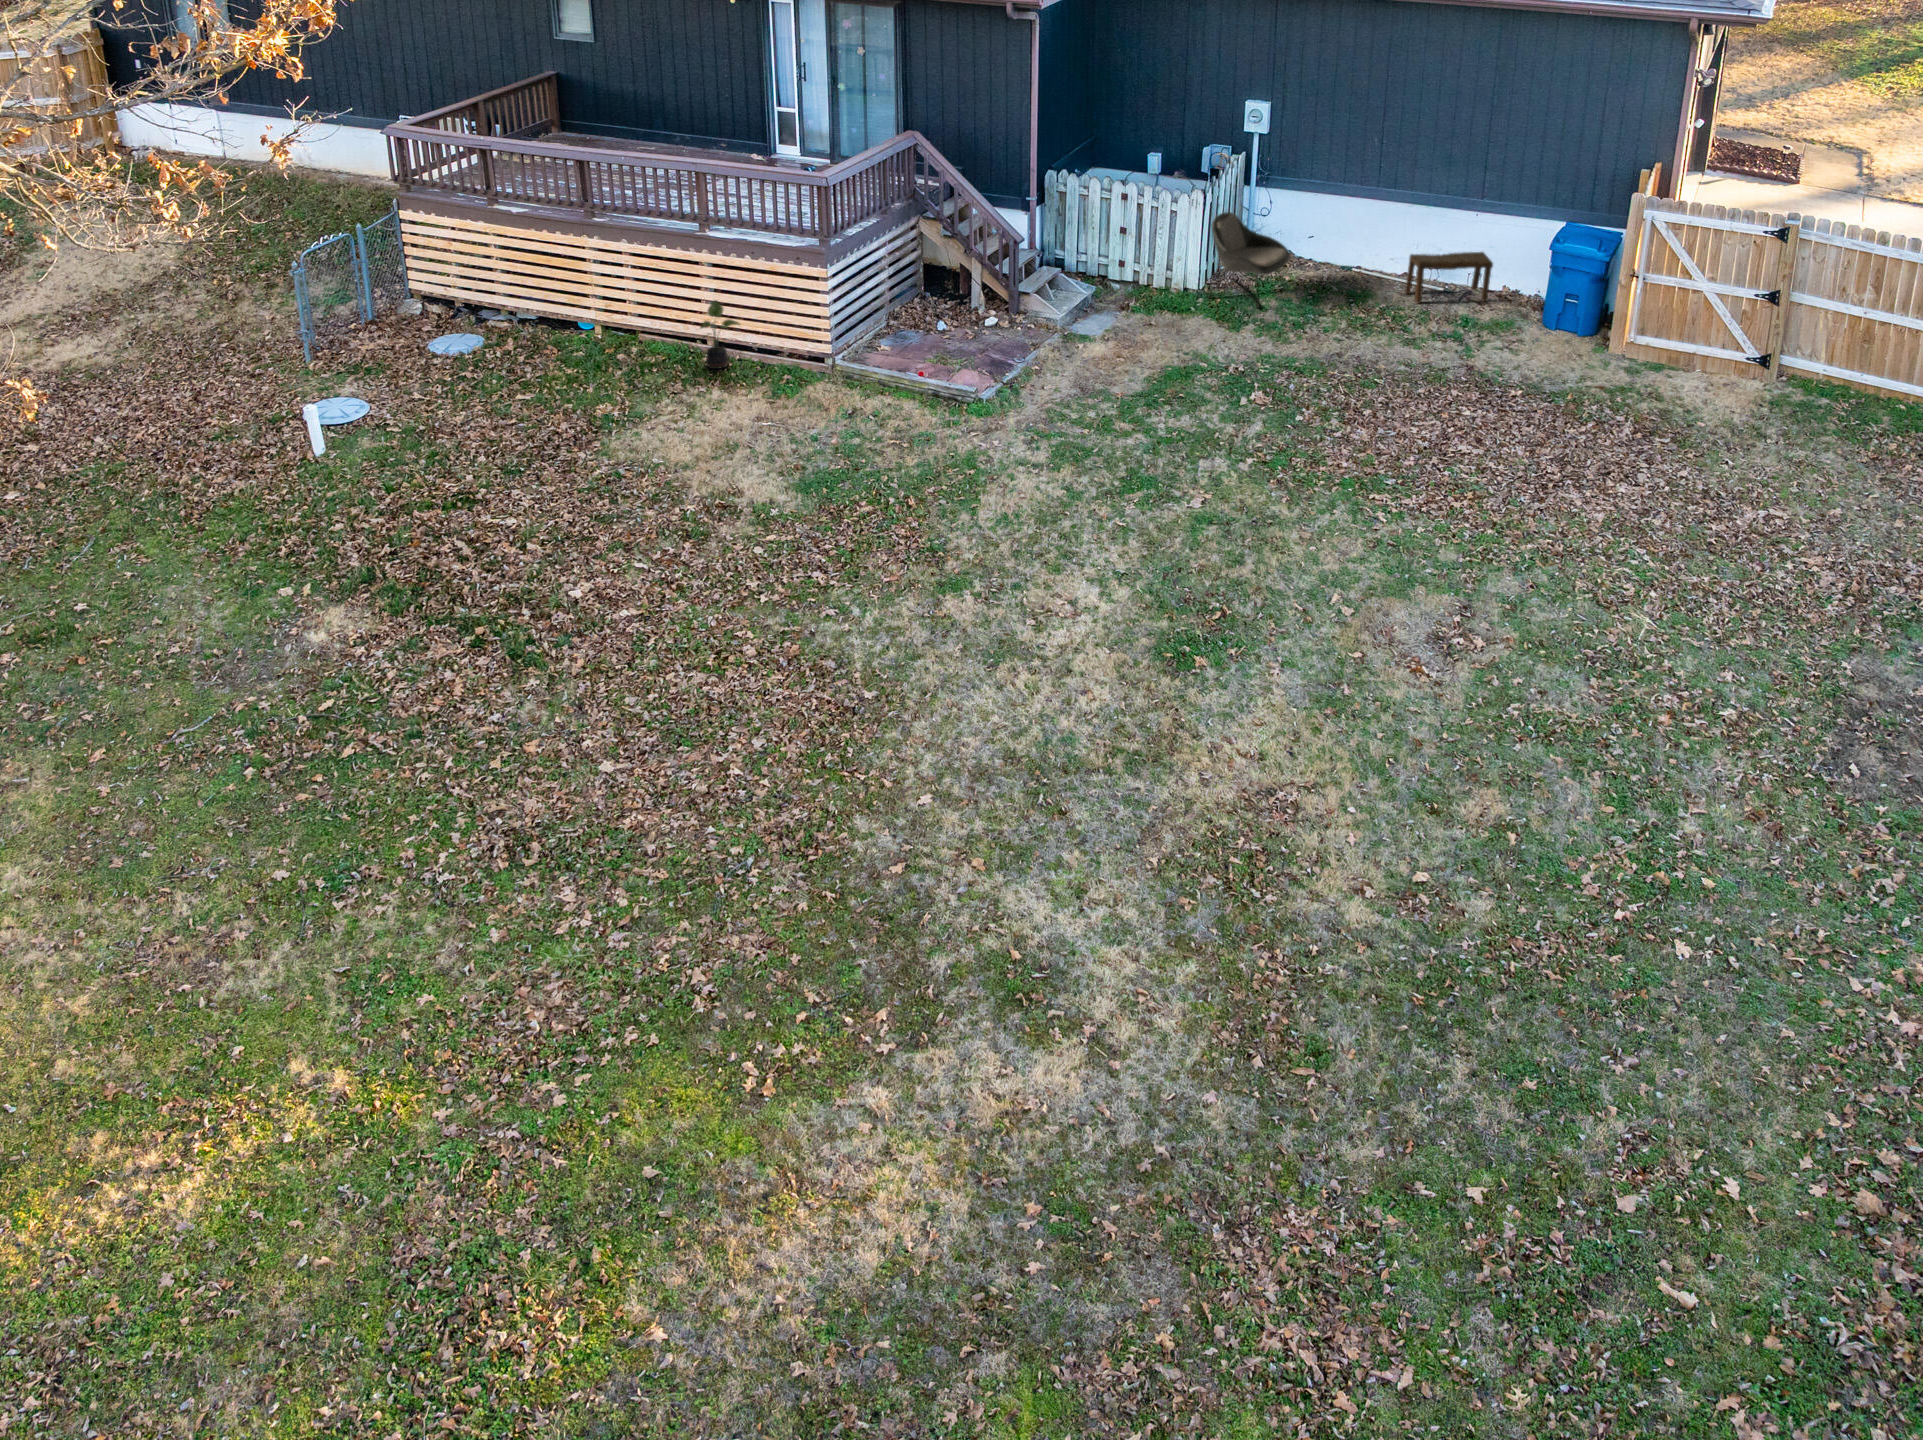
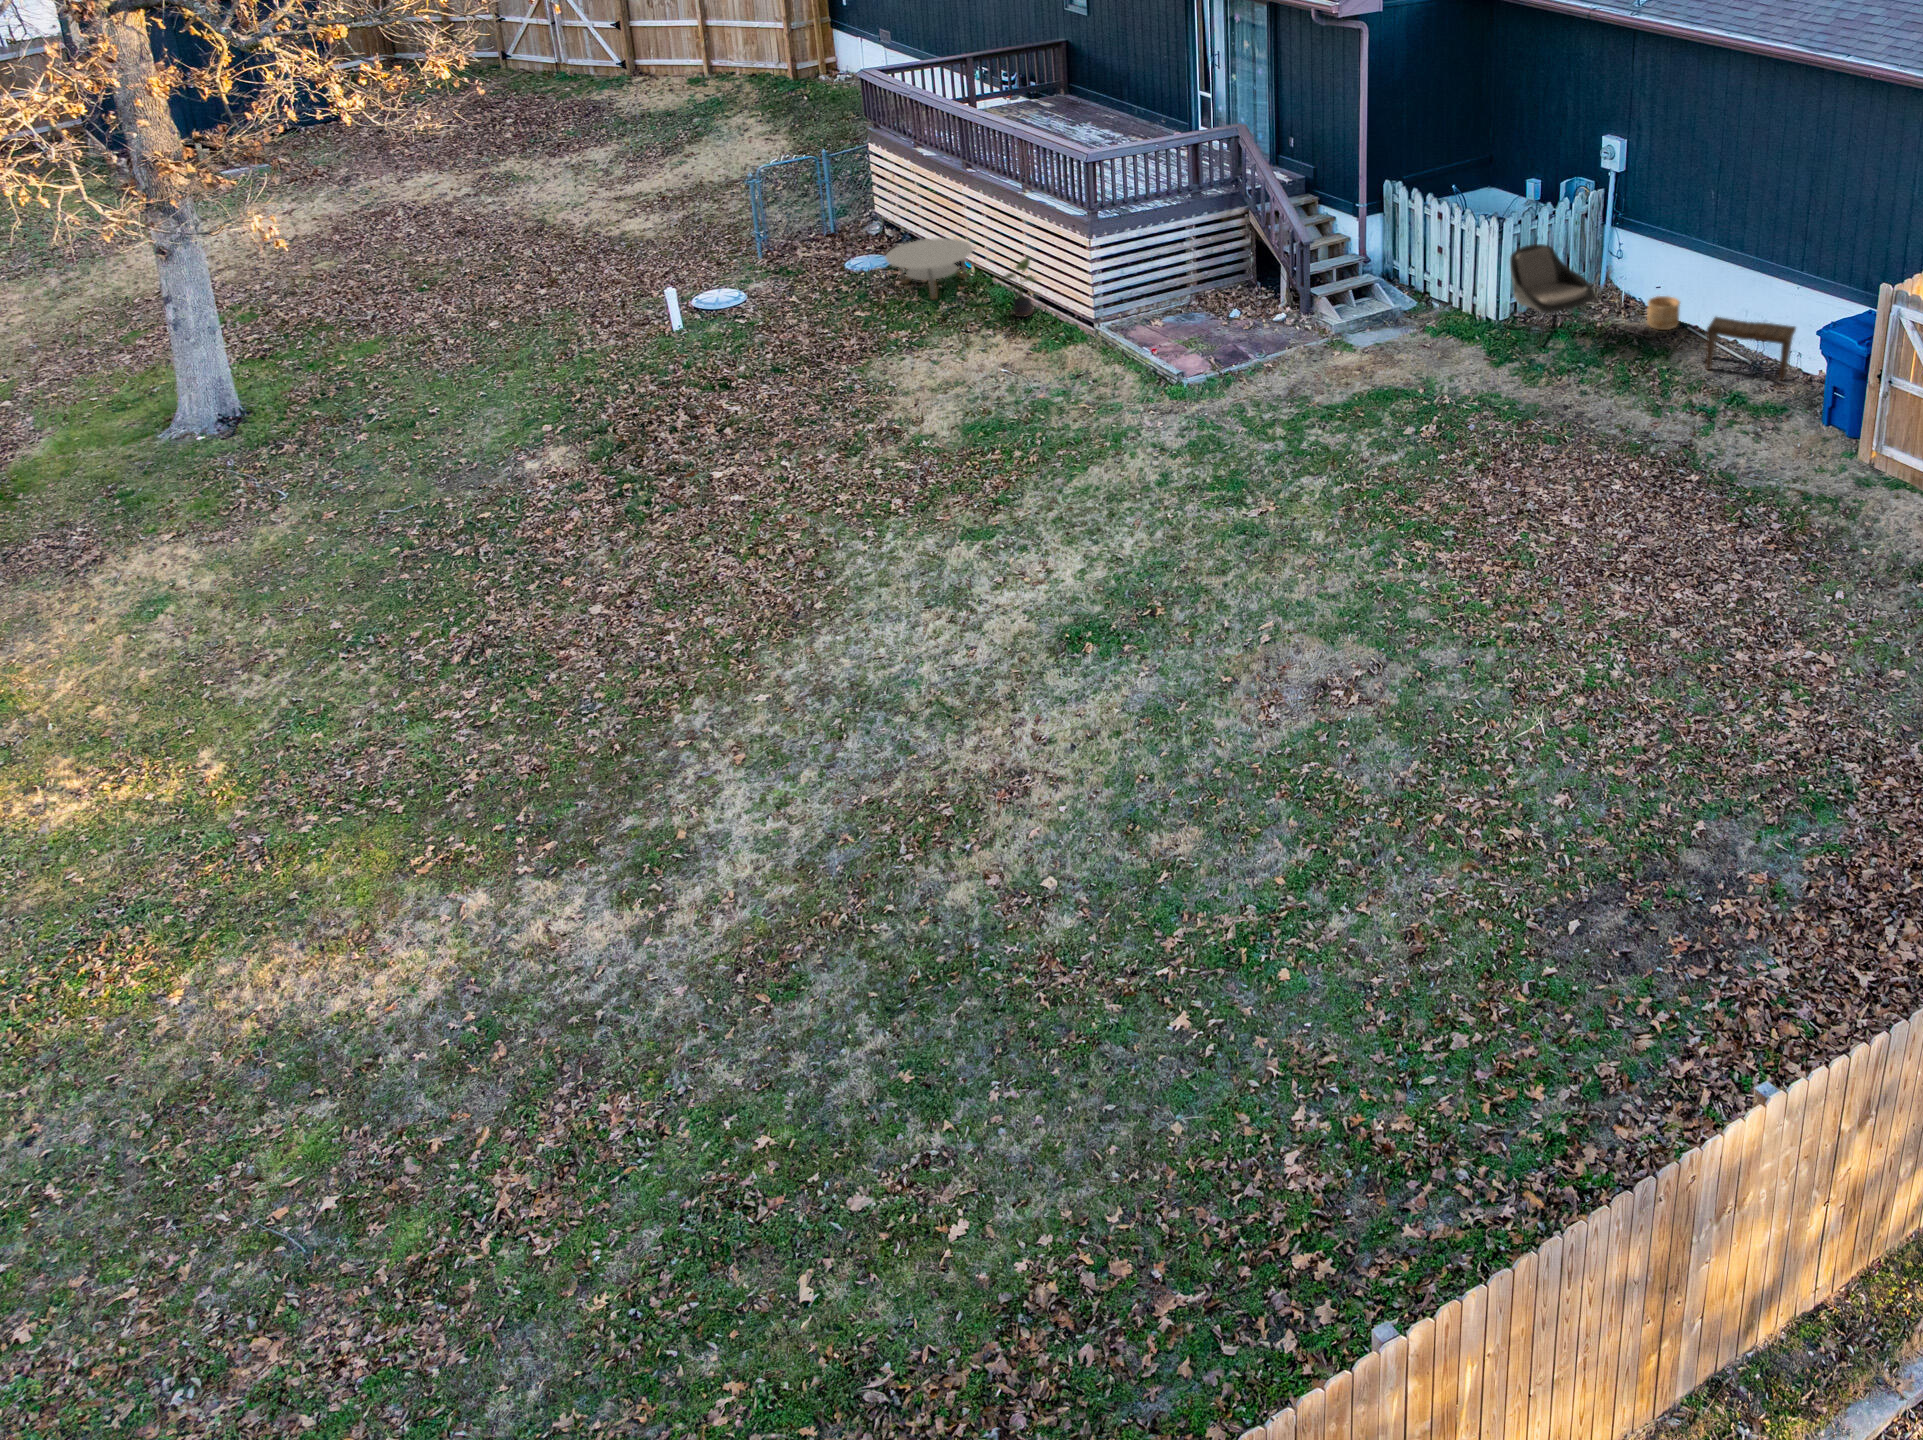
wooden bucket: none [1320,247,1353,278] -> present [1647,296,1680,330]
round table: none [517,300,619,369] -> present [886,238,973,300]

